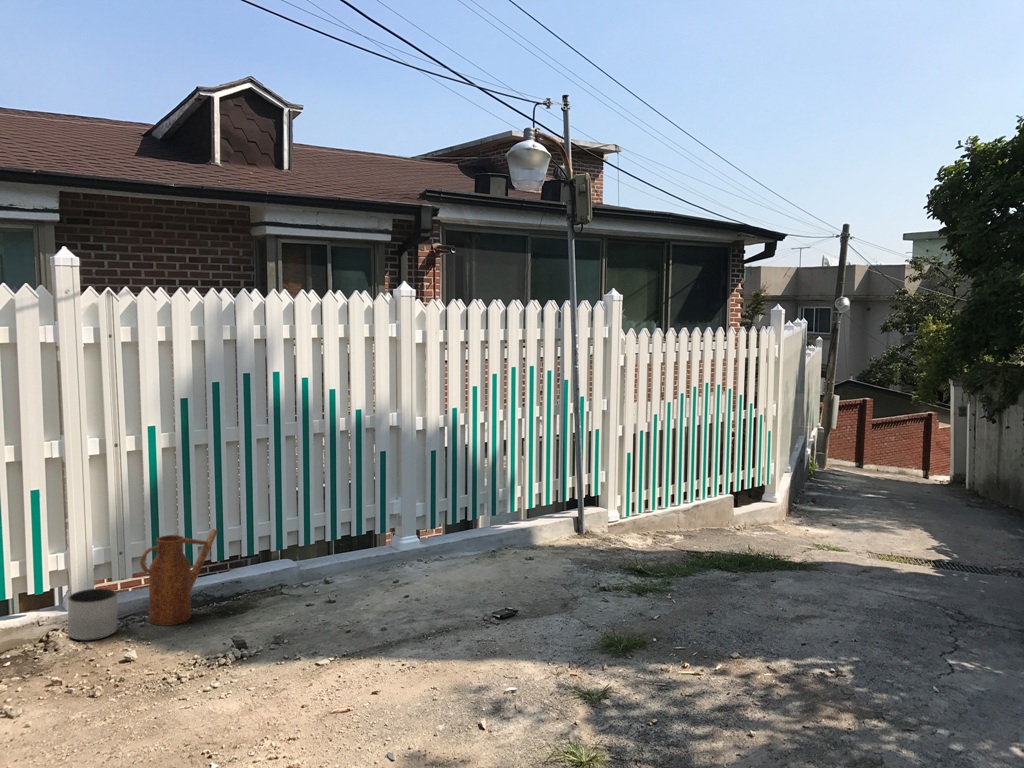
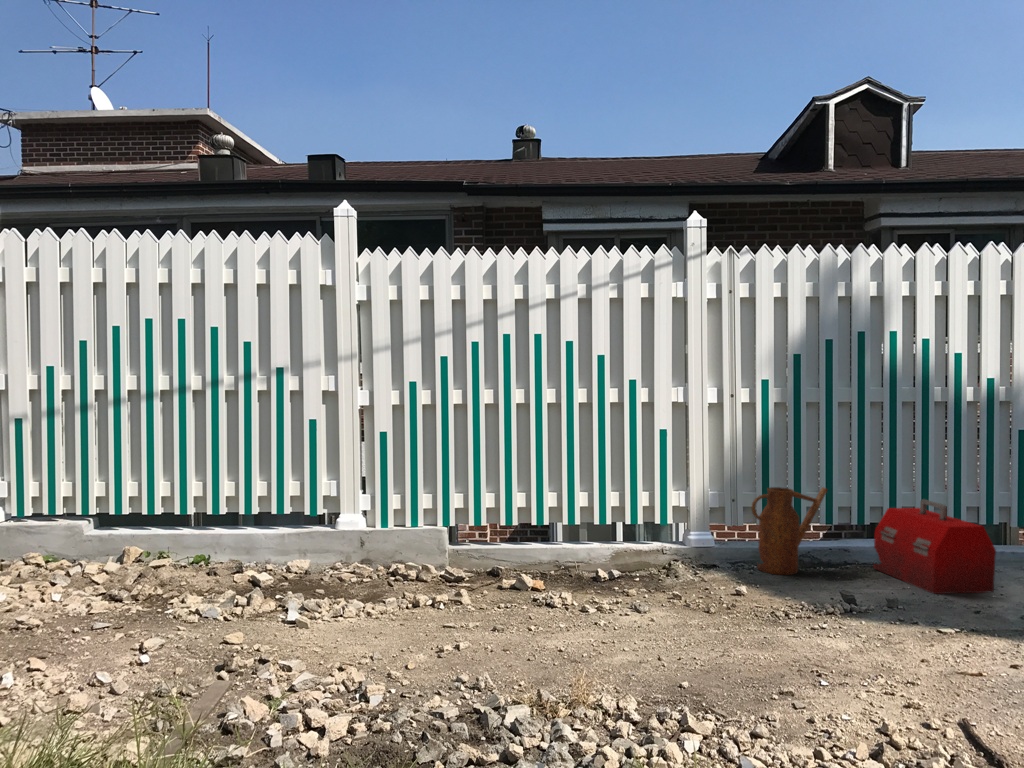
toolbox: none [263,528,363,618] -> present [873,499,996,594]
planter: present [68,588,117,641] -> none [686,528,730,573]

